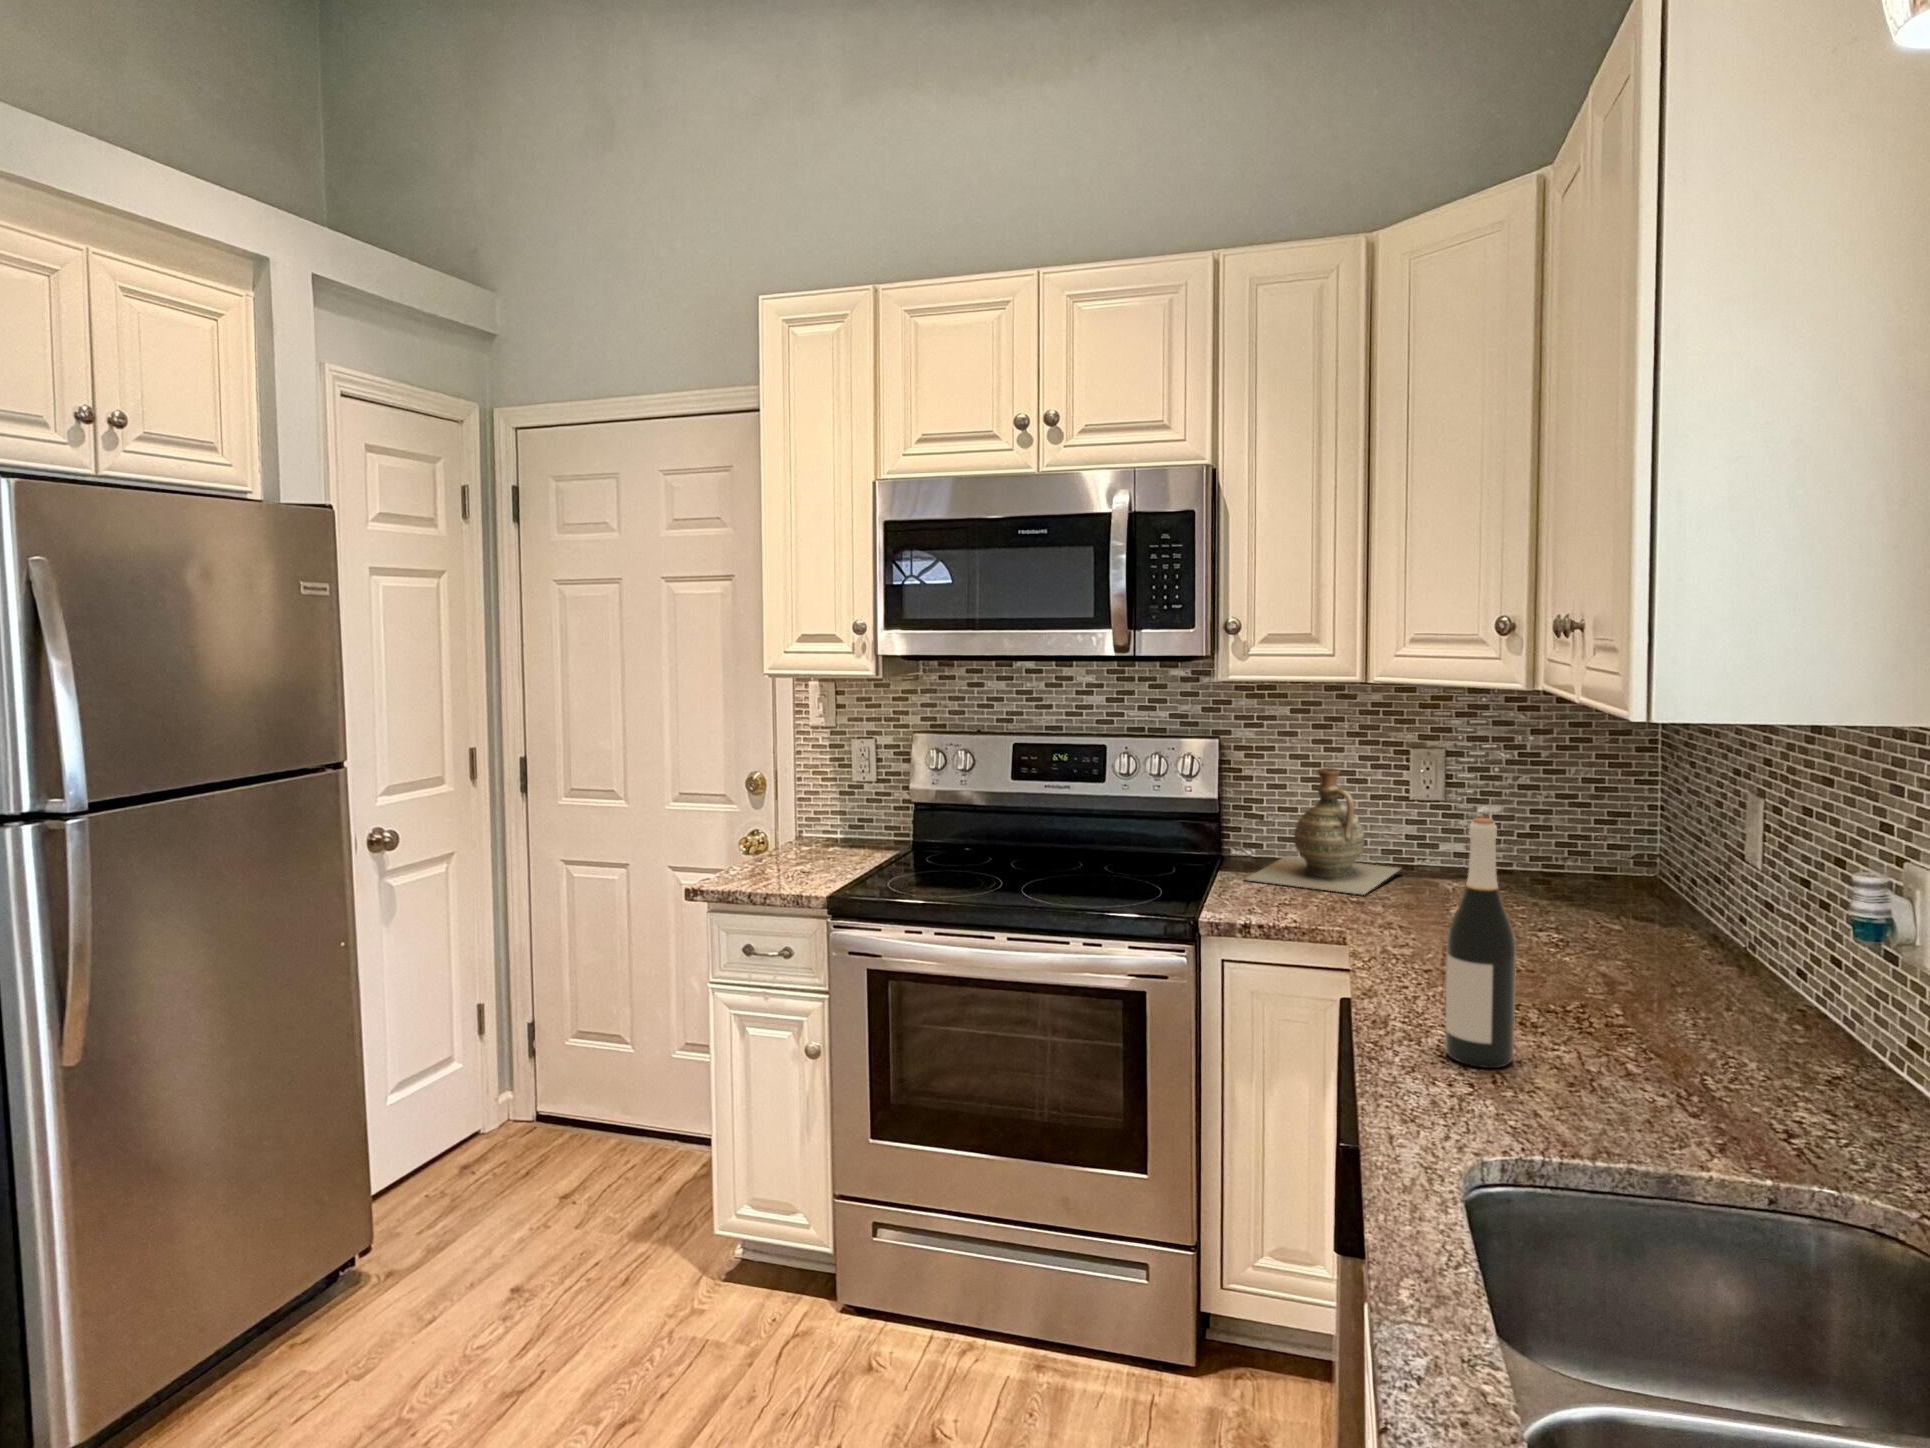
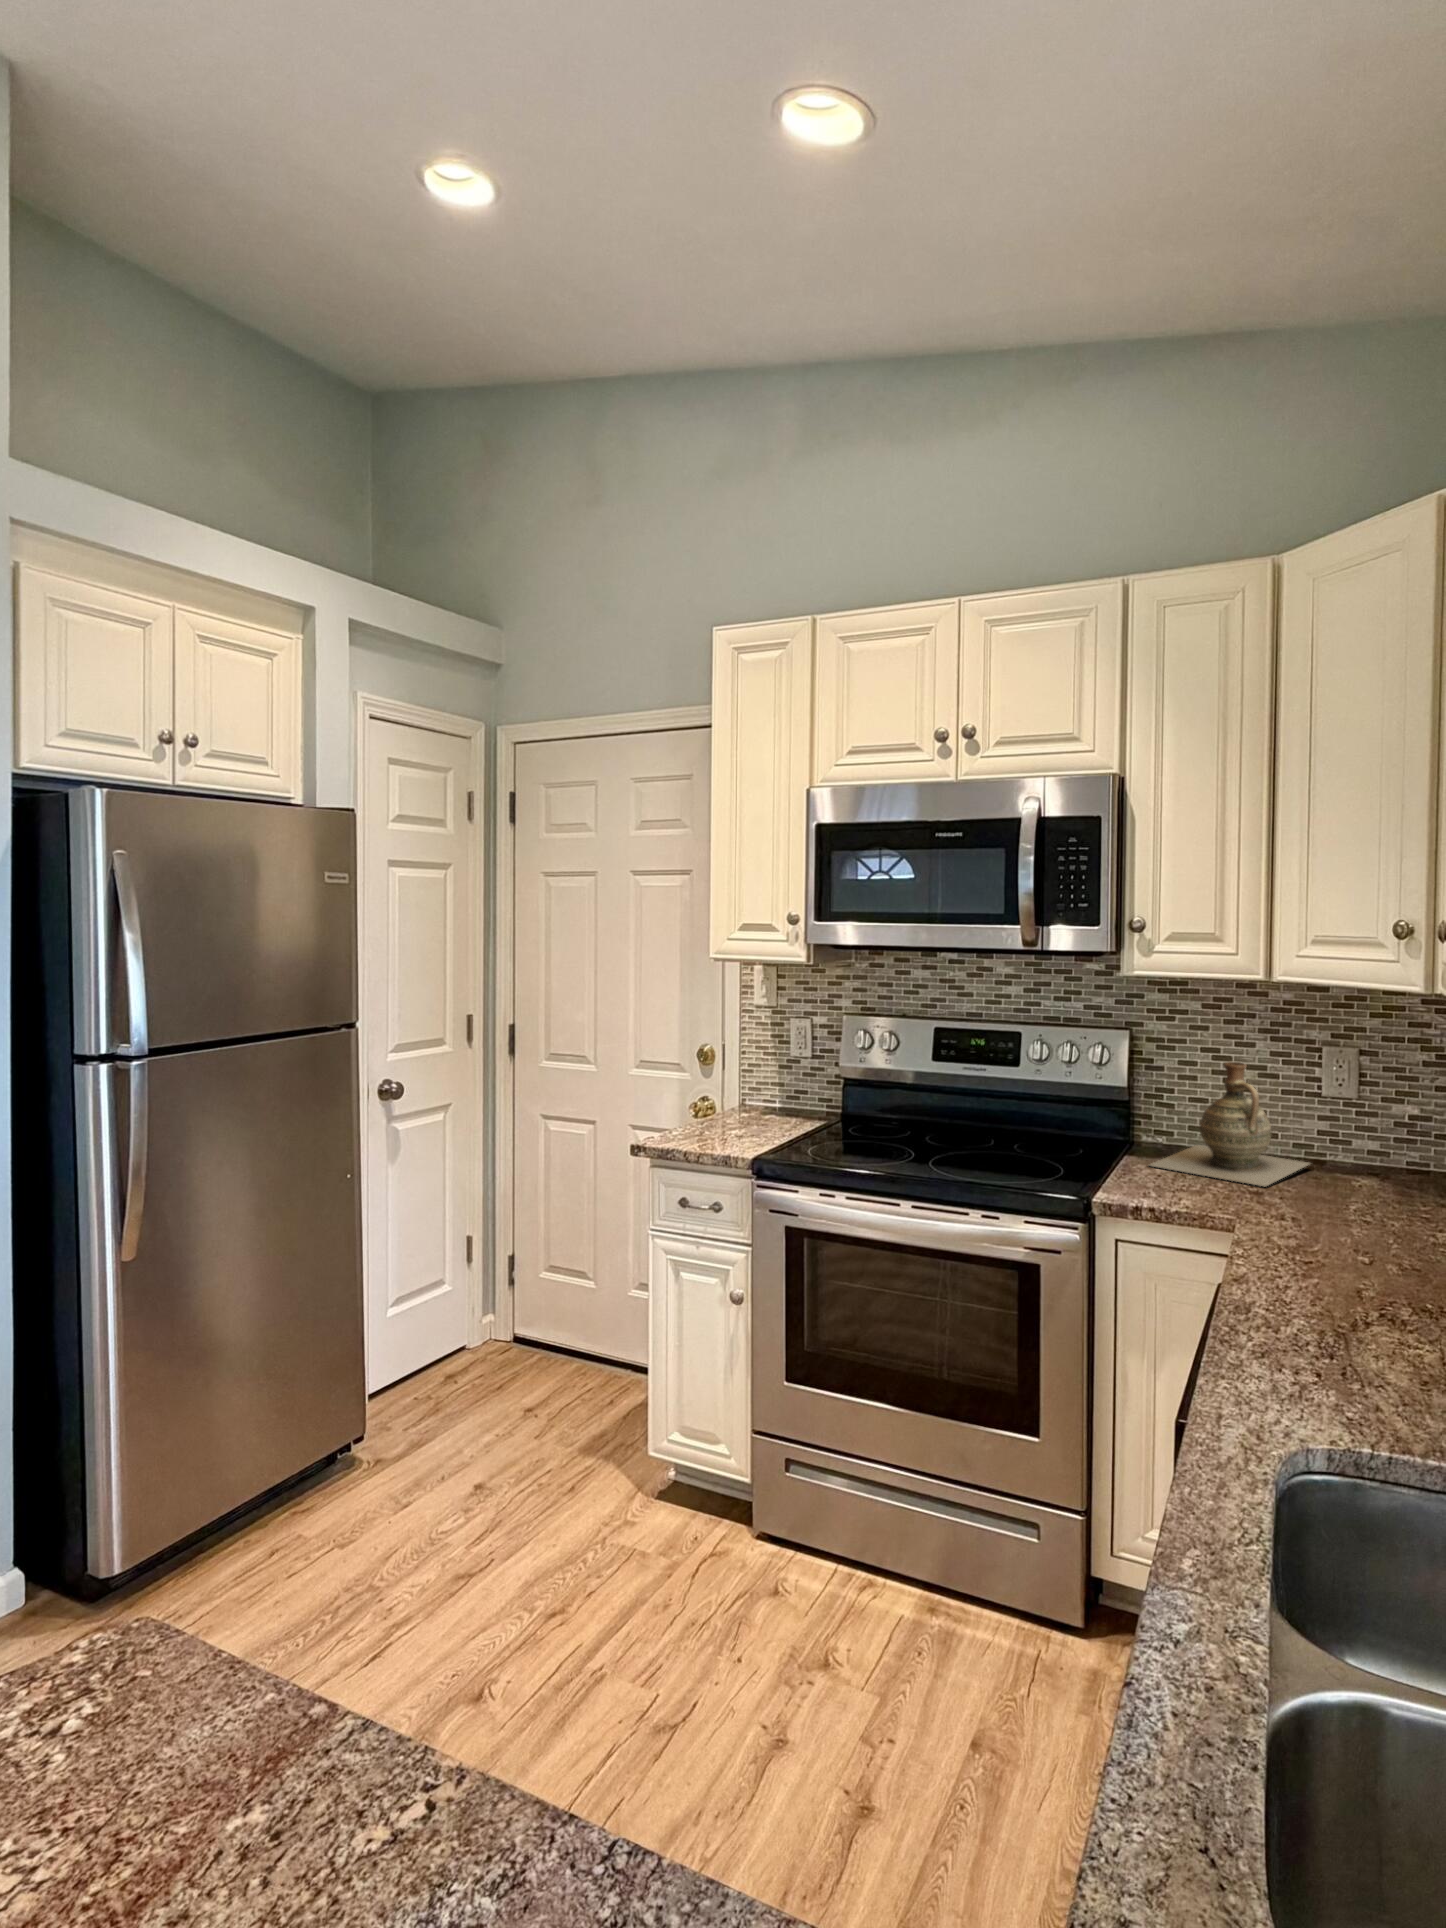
wine bottle: present [1445,818,1516,1068] -> none [1301,1116,1372,1362]

